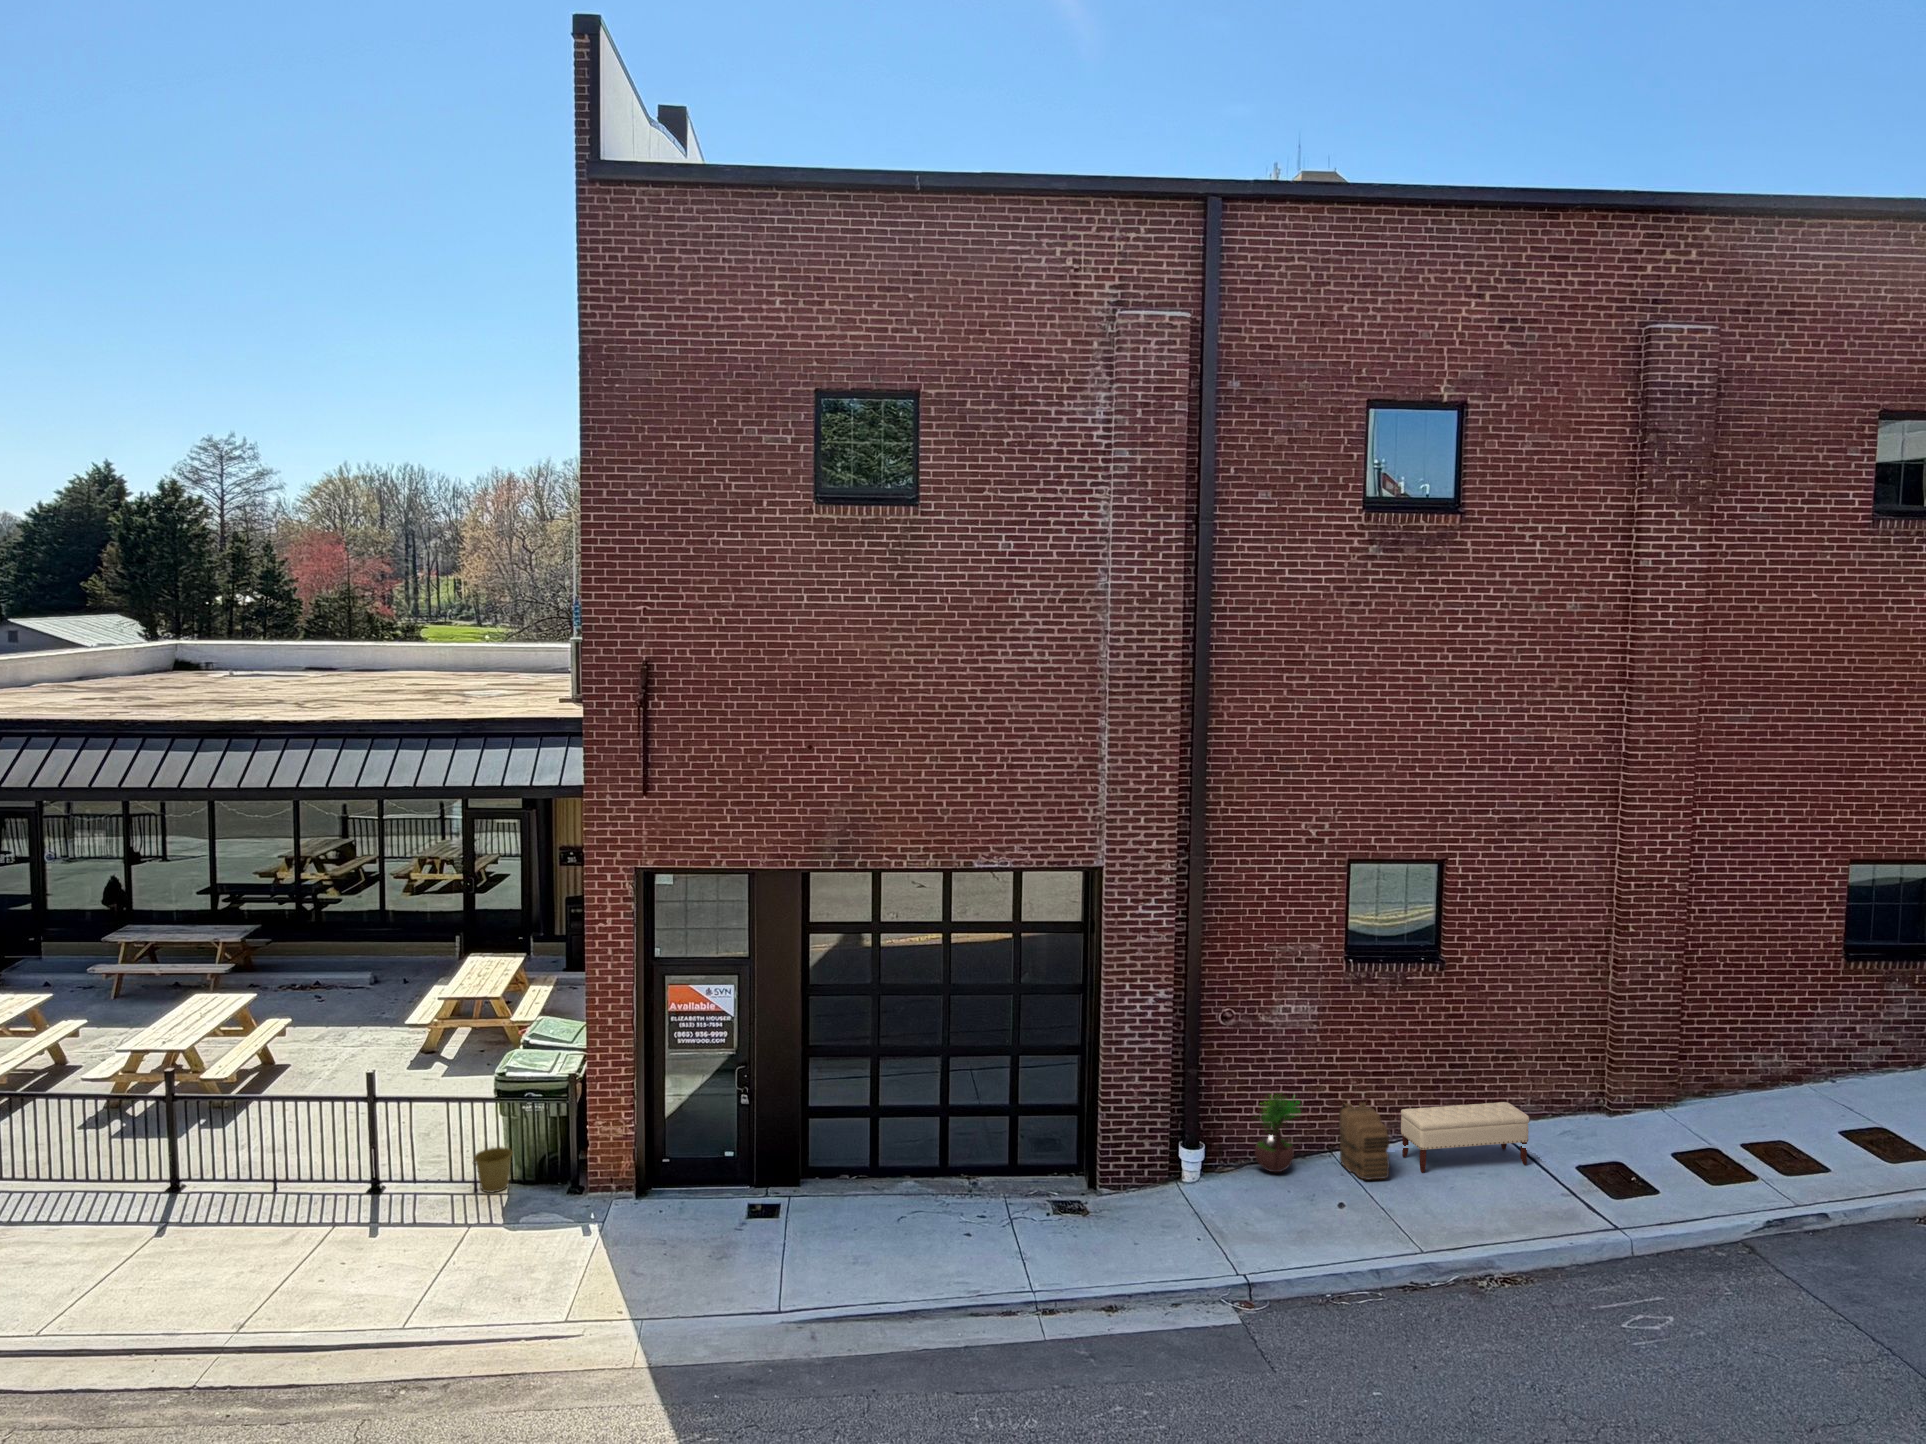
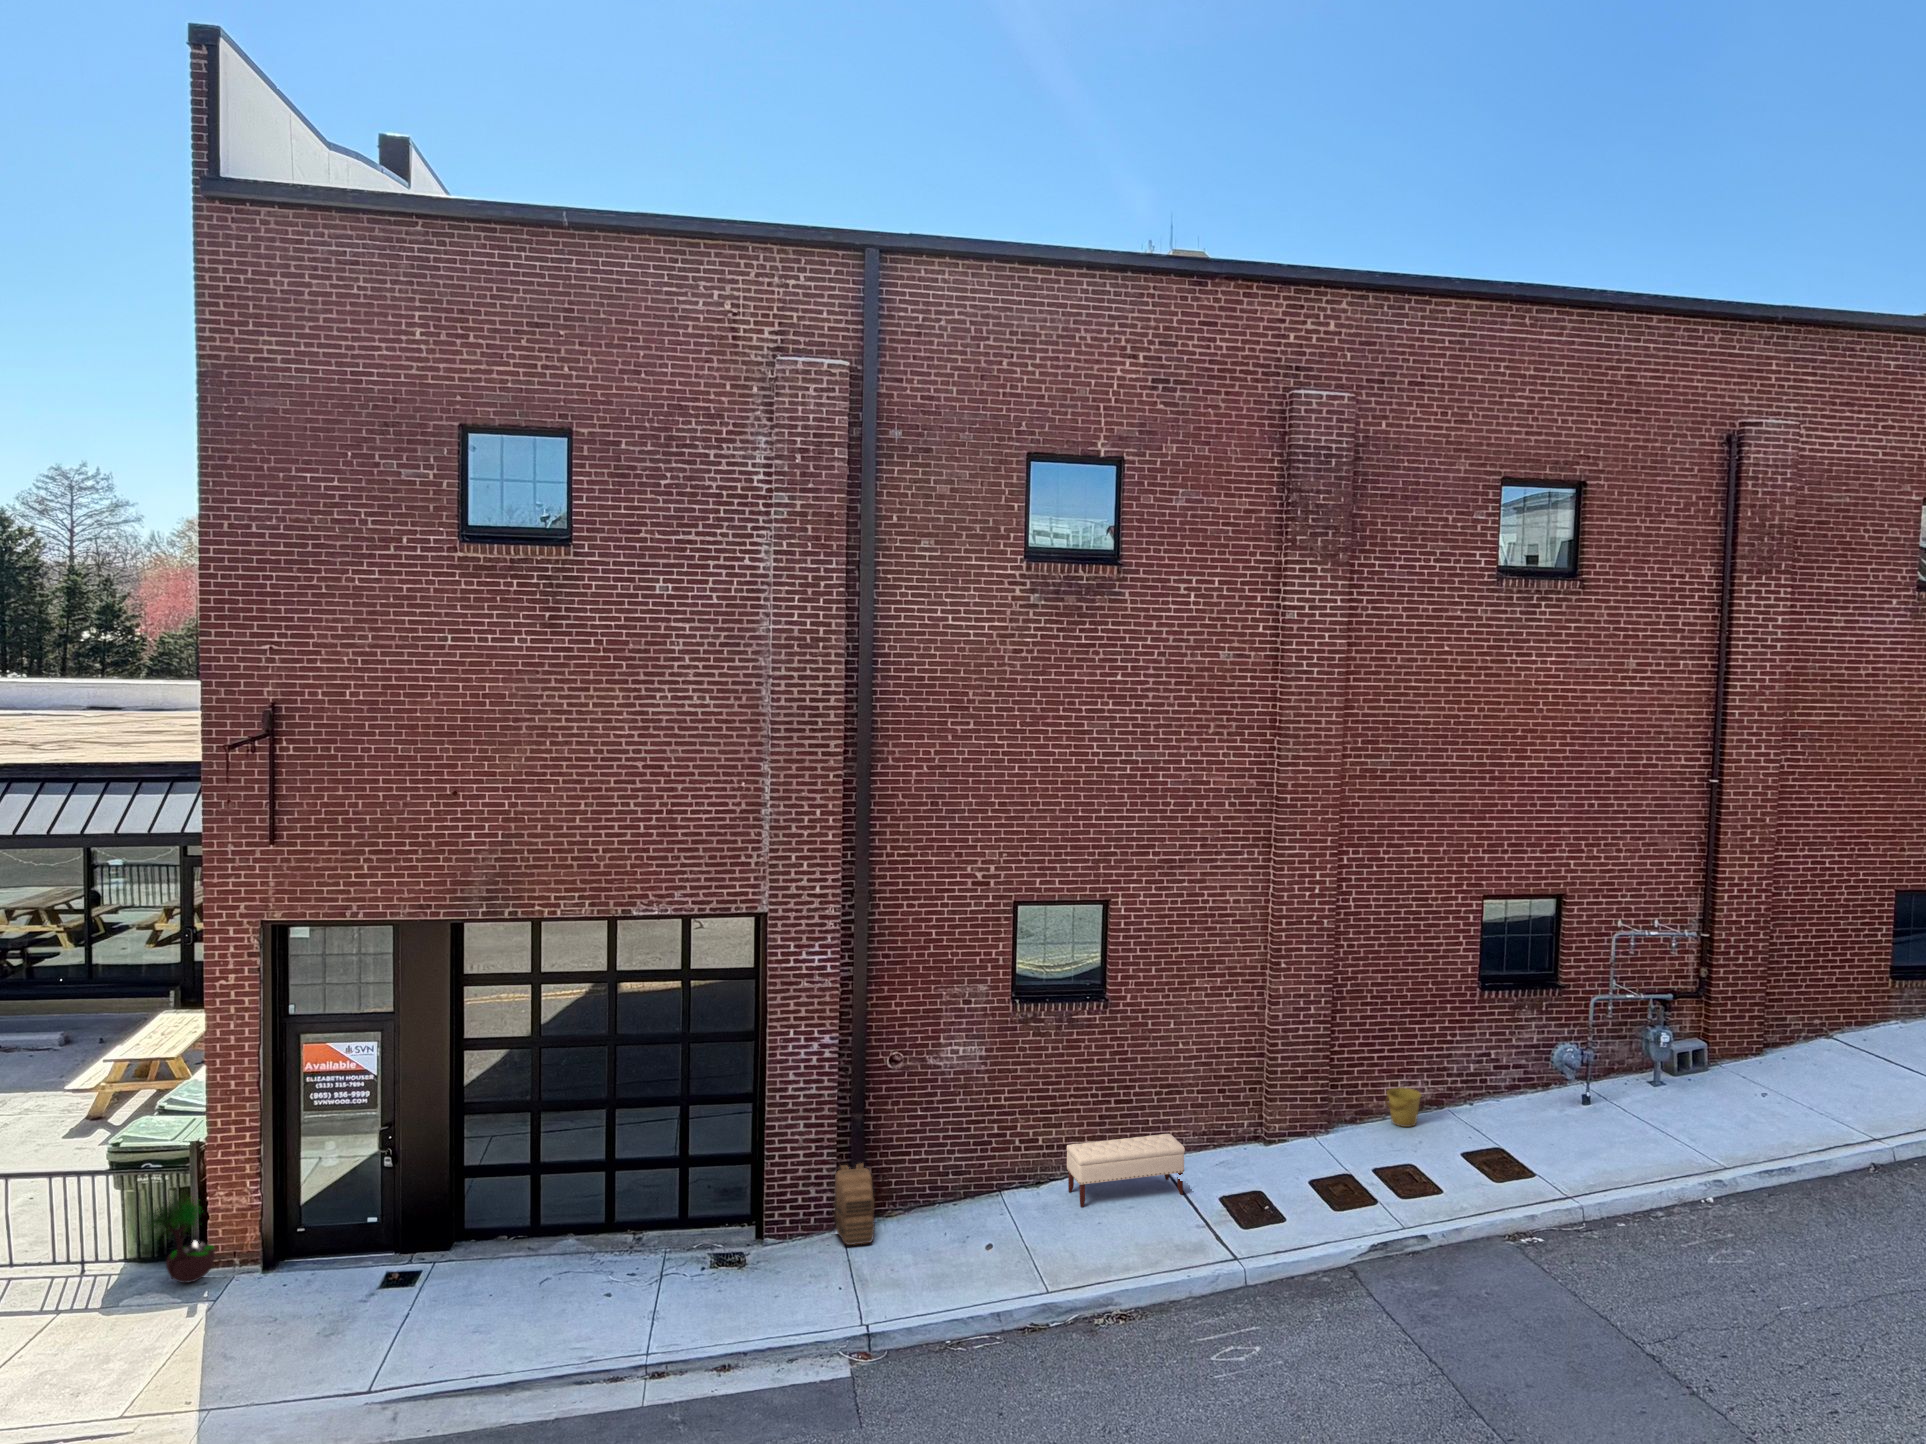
potted tree: present [1255,1095,1299,1172] -> present [144,1195,215,1283]
backpack: present [1339,1102,1390,1179] -> present [834,1163,875,1245]
bucket: present [473,1147,513,1192] -> present [1385,1088,1422,1127]

